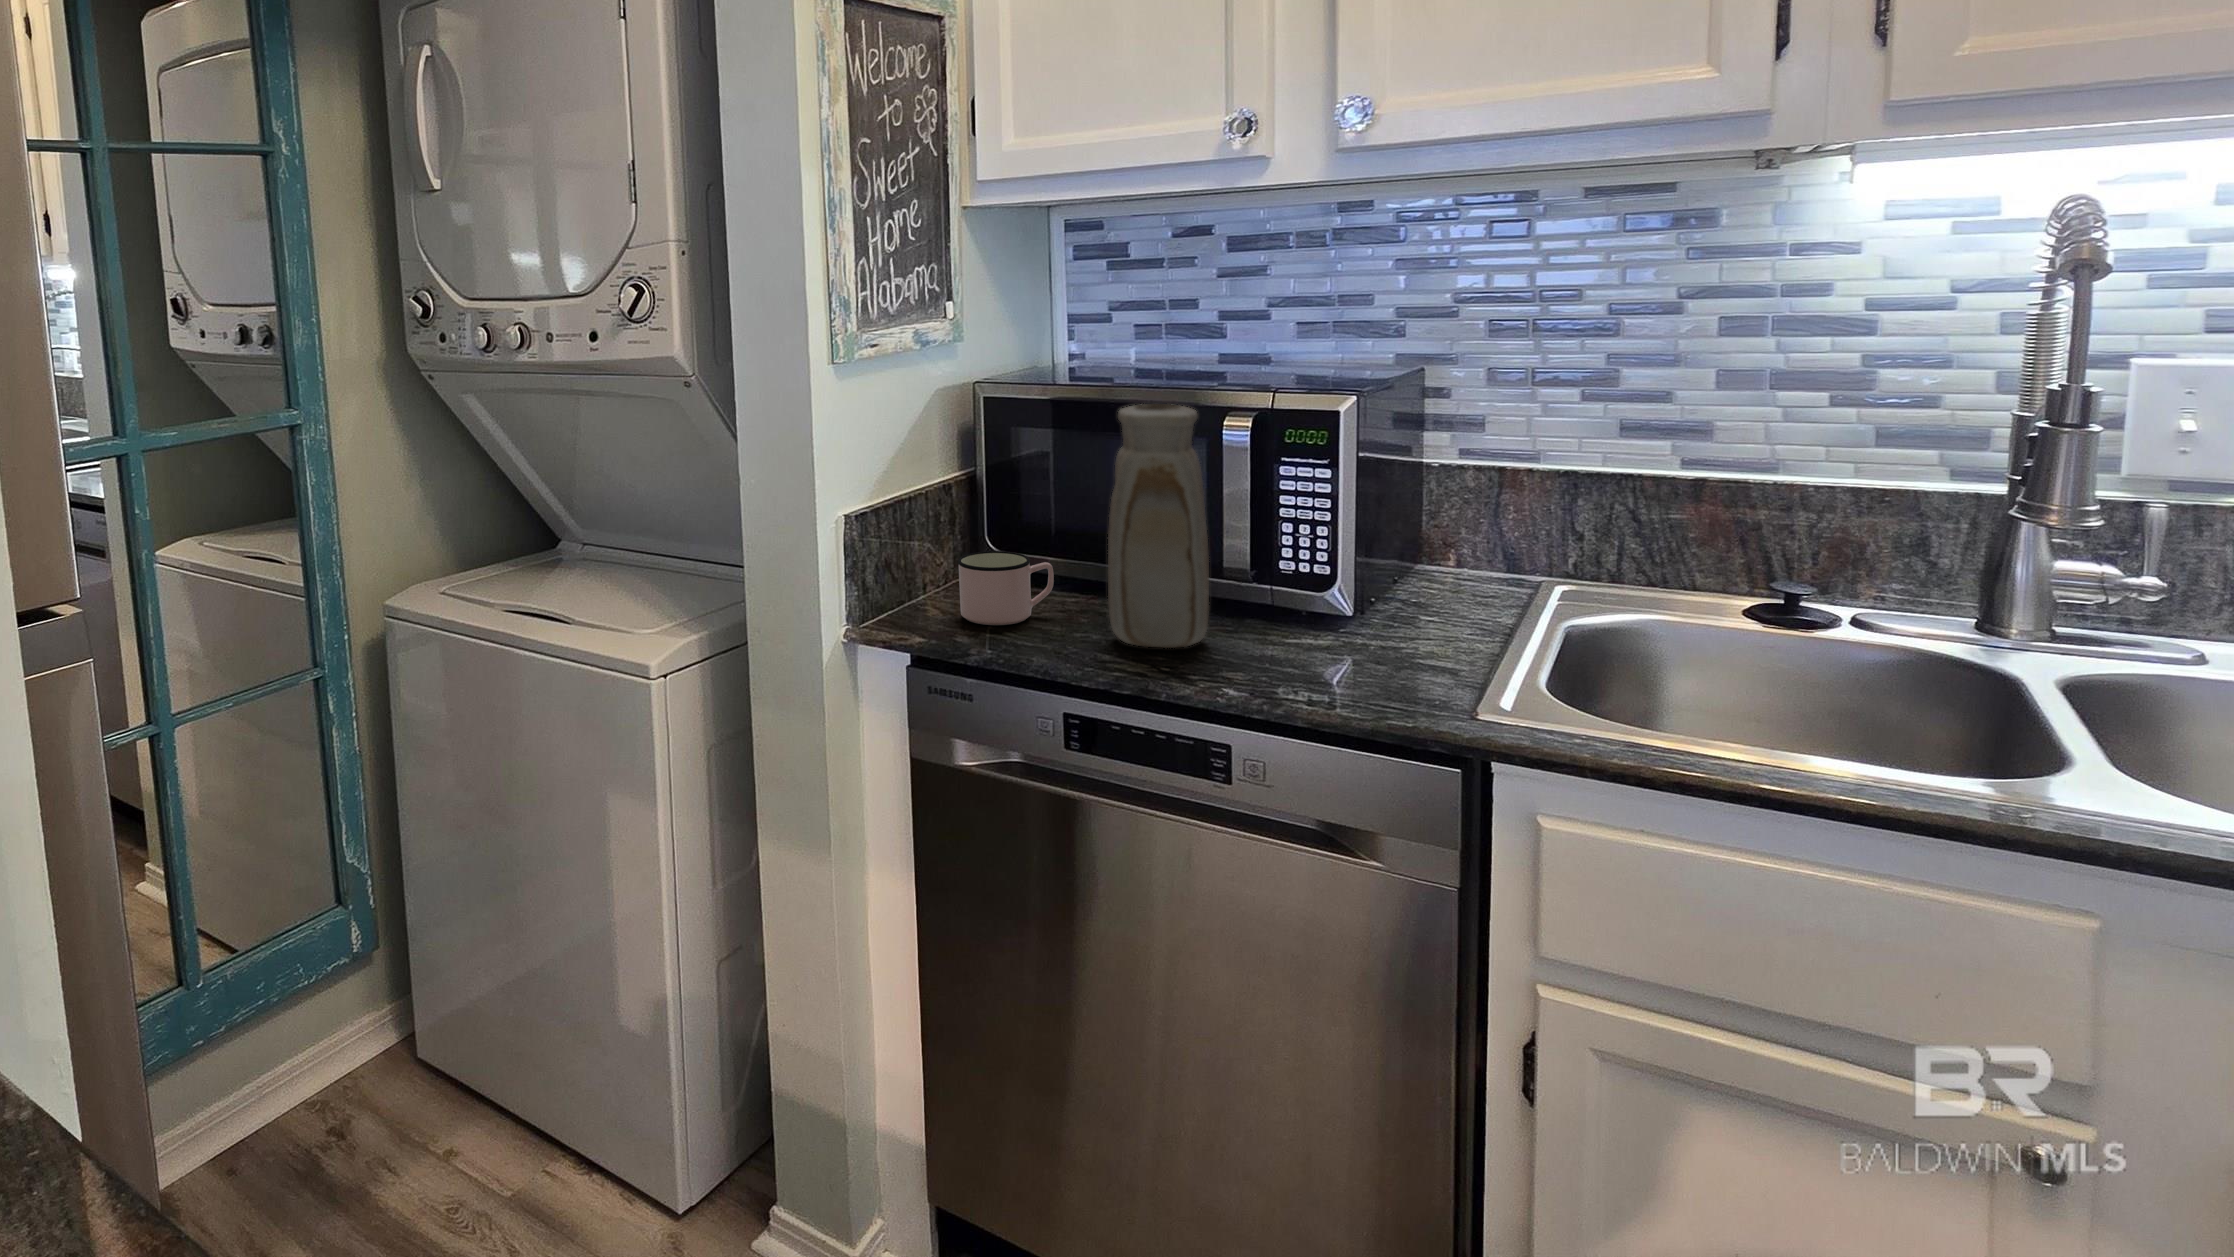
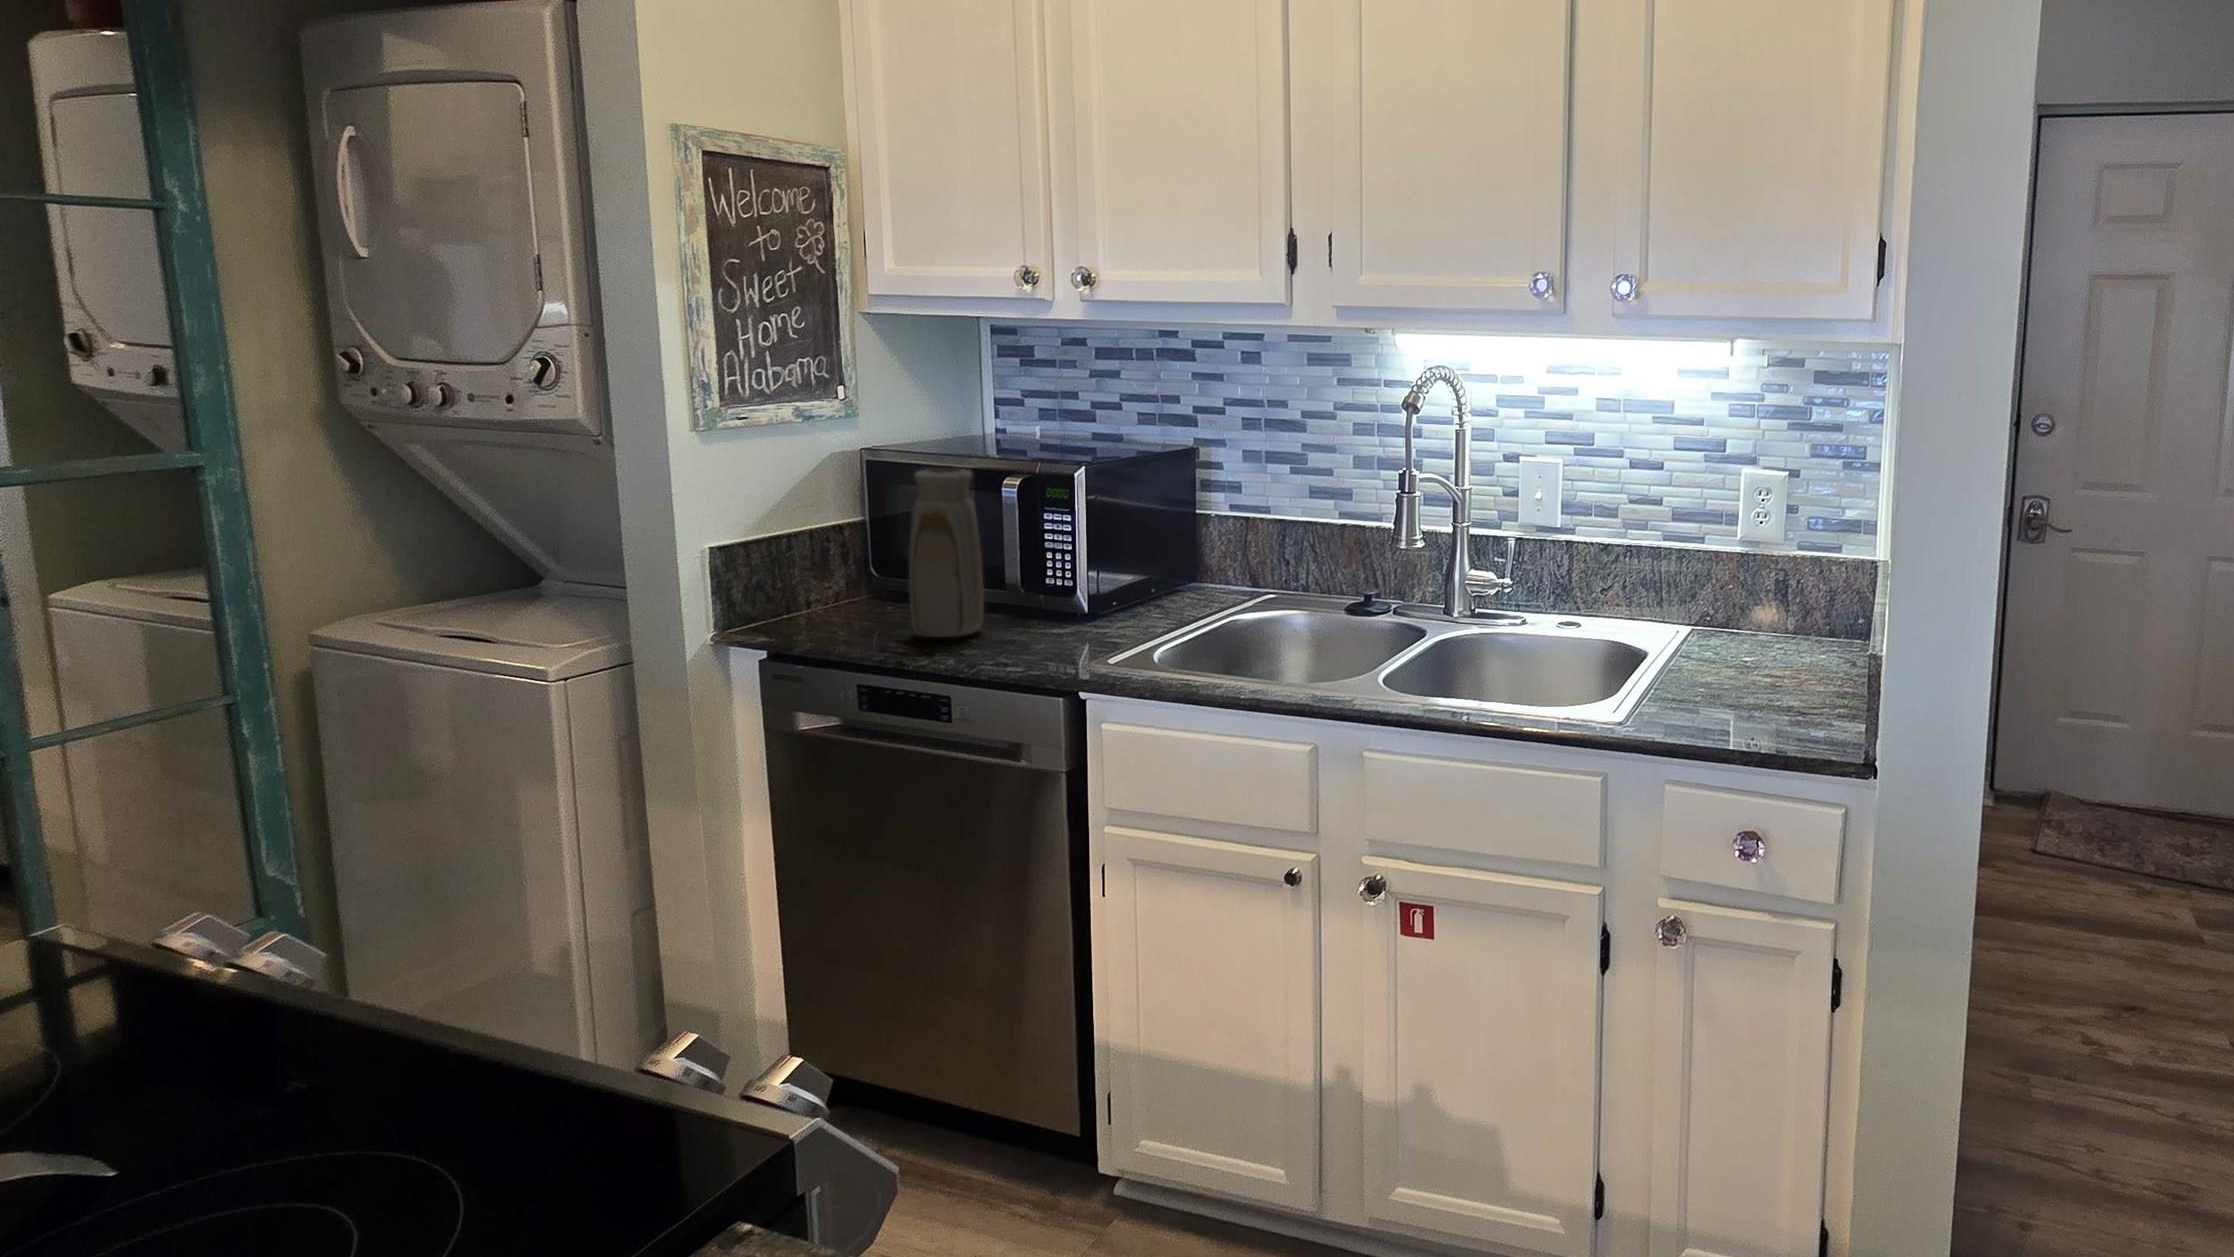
mug: present [958,551,1054,625] -> none [821,574,899,627]

